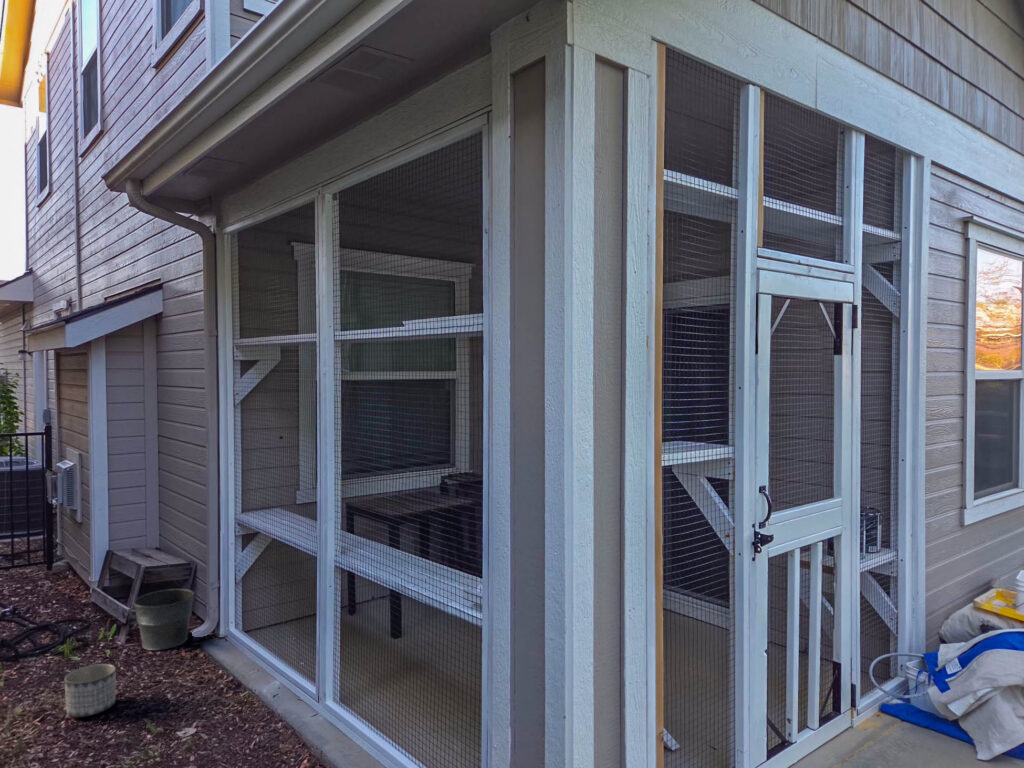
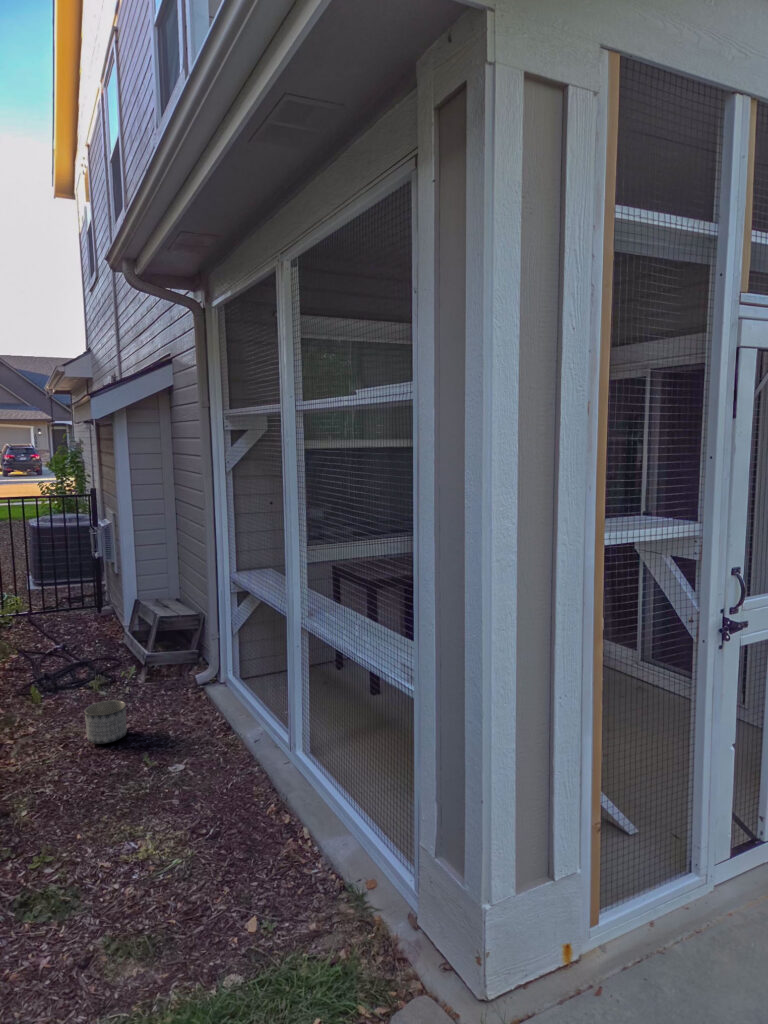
bucket: present [127,589,198,650] -> none [143,639,203,692]

